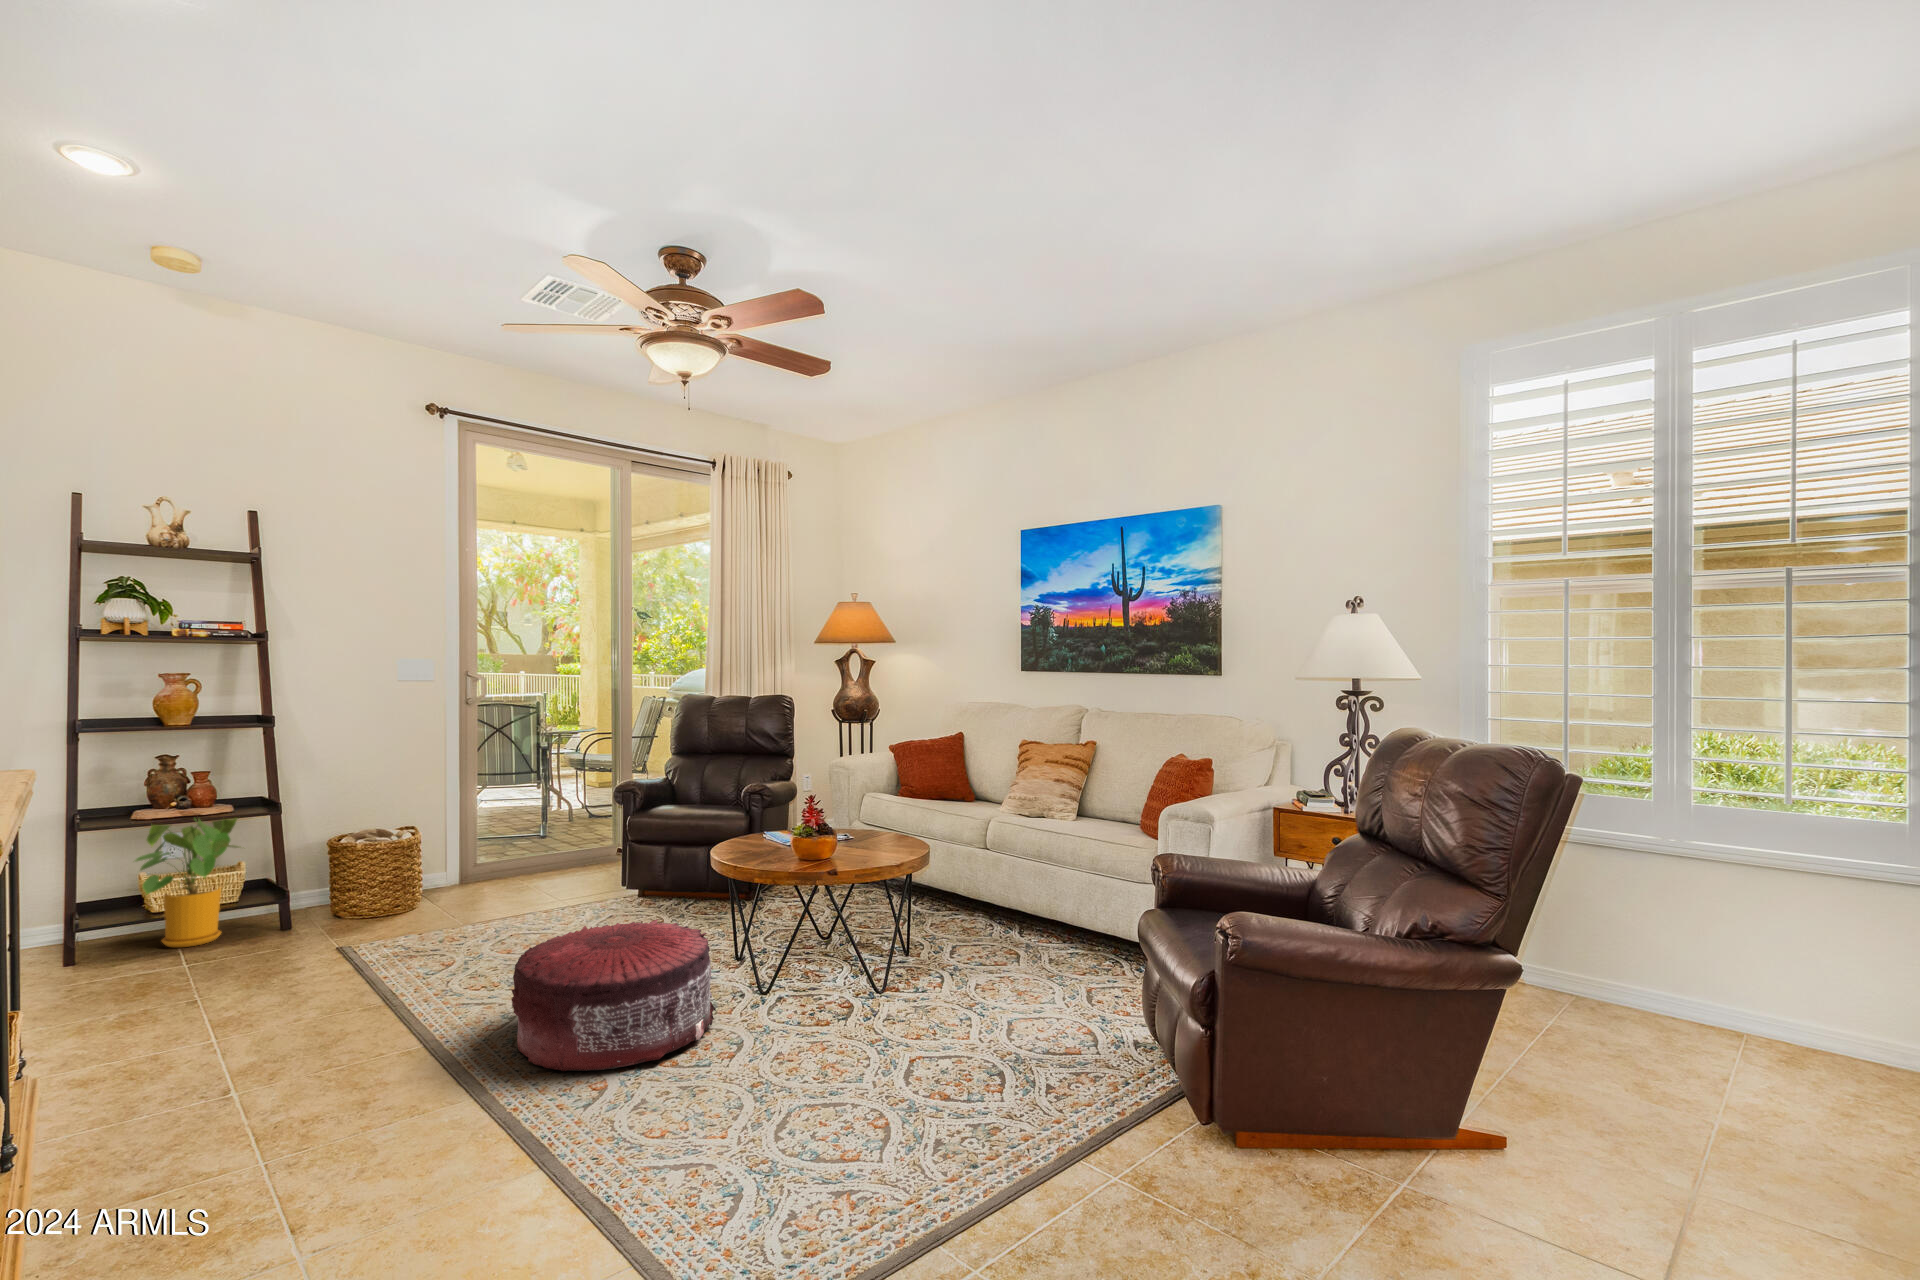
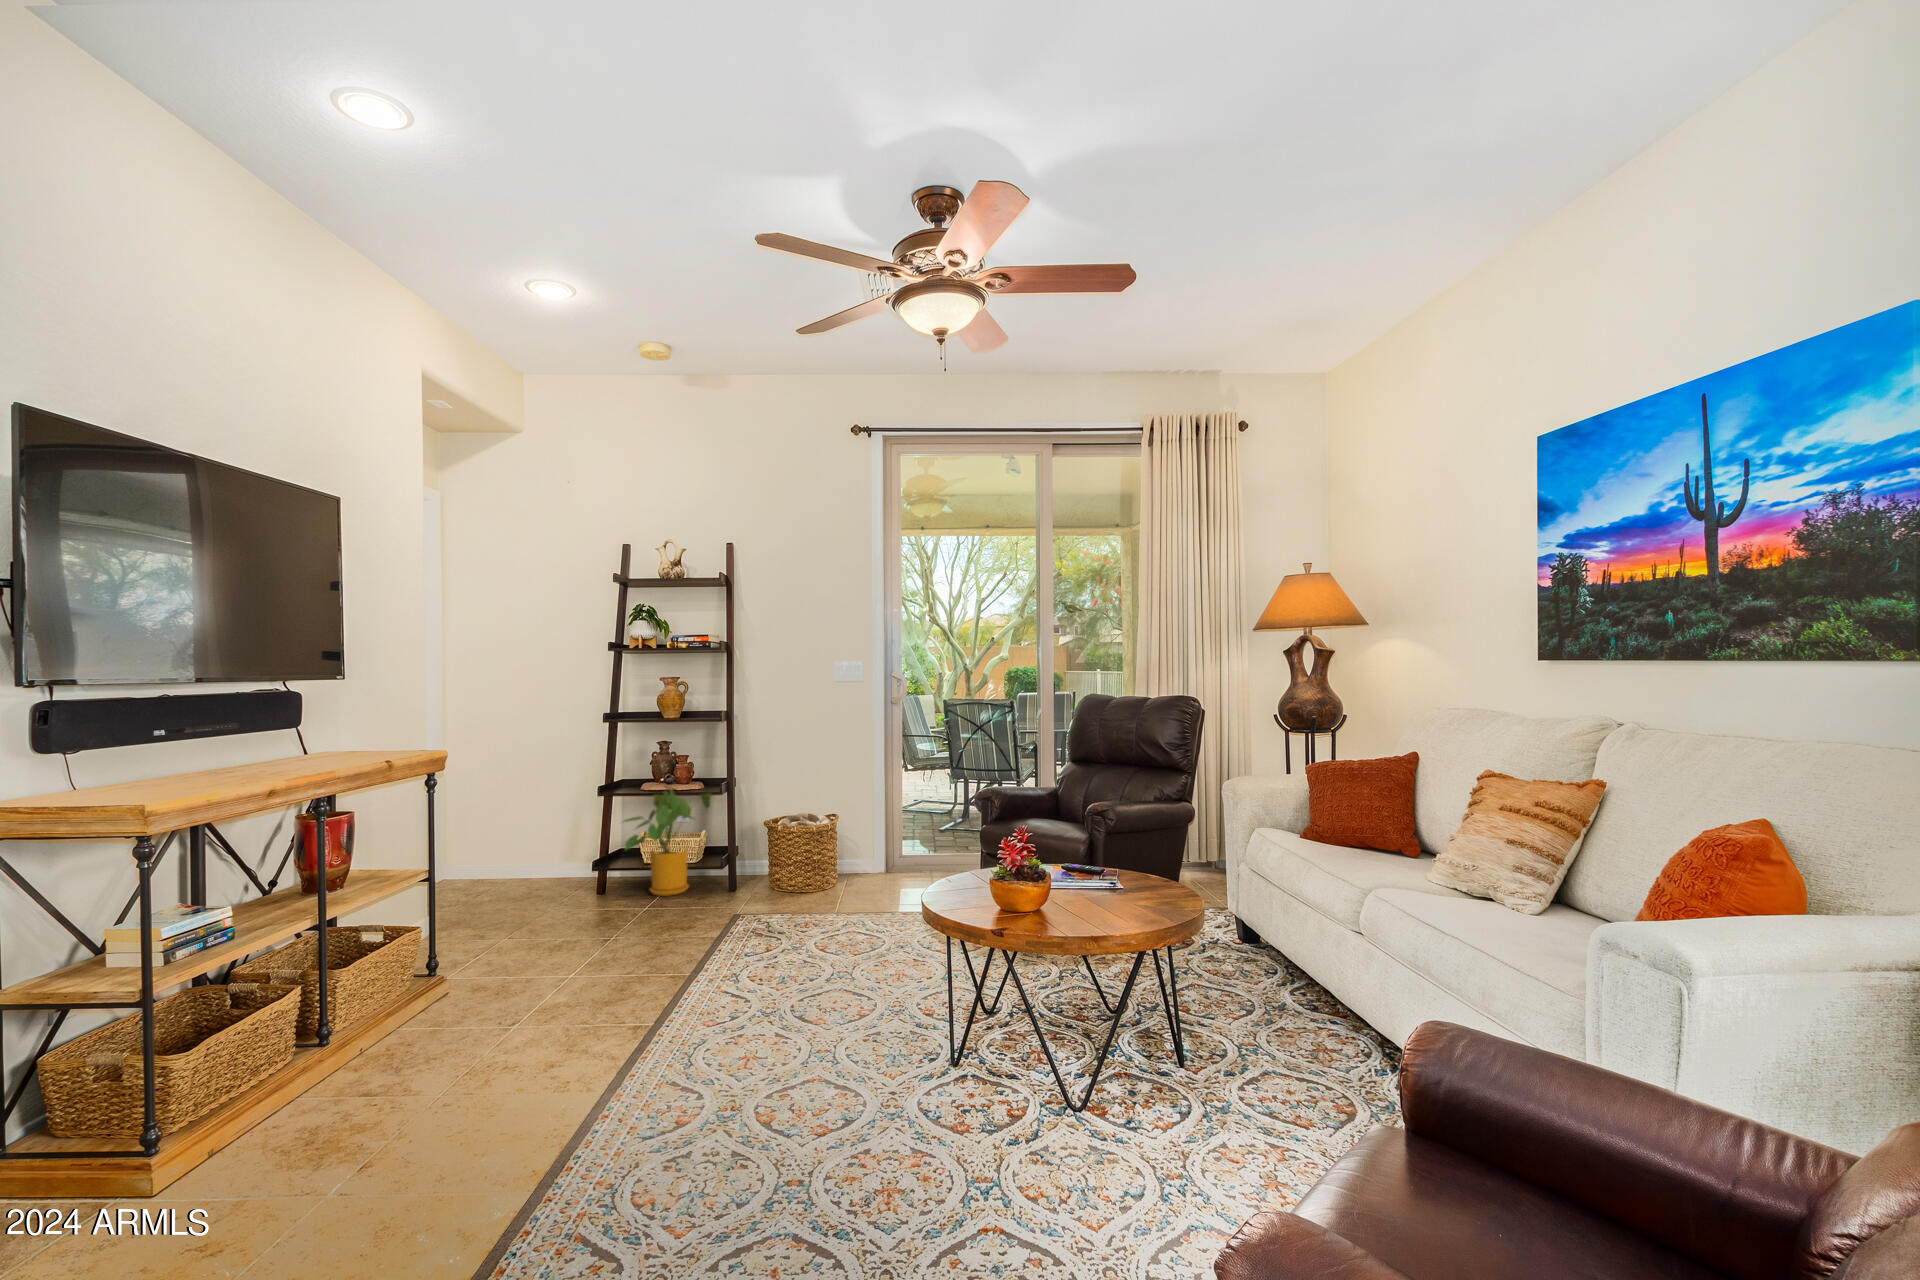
pouf: present [511,919,716,1071] -> none [645,949,867,1138]

